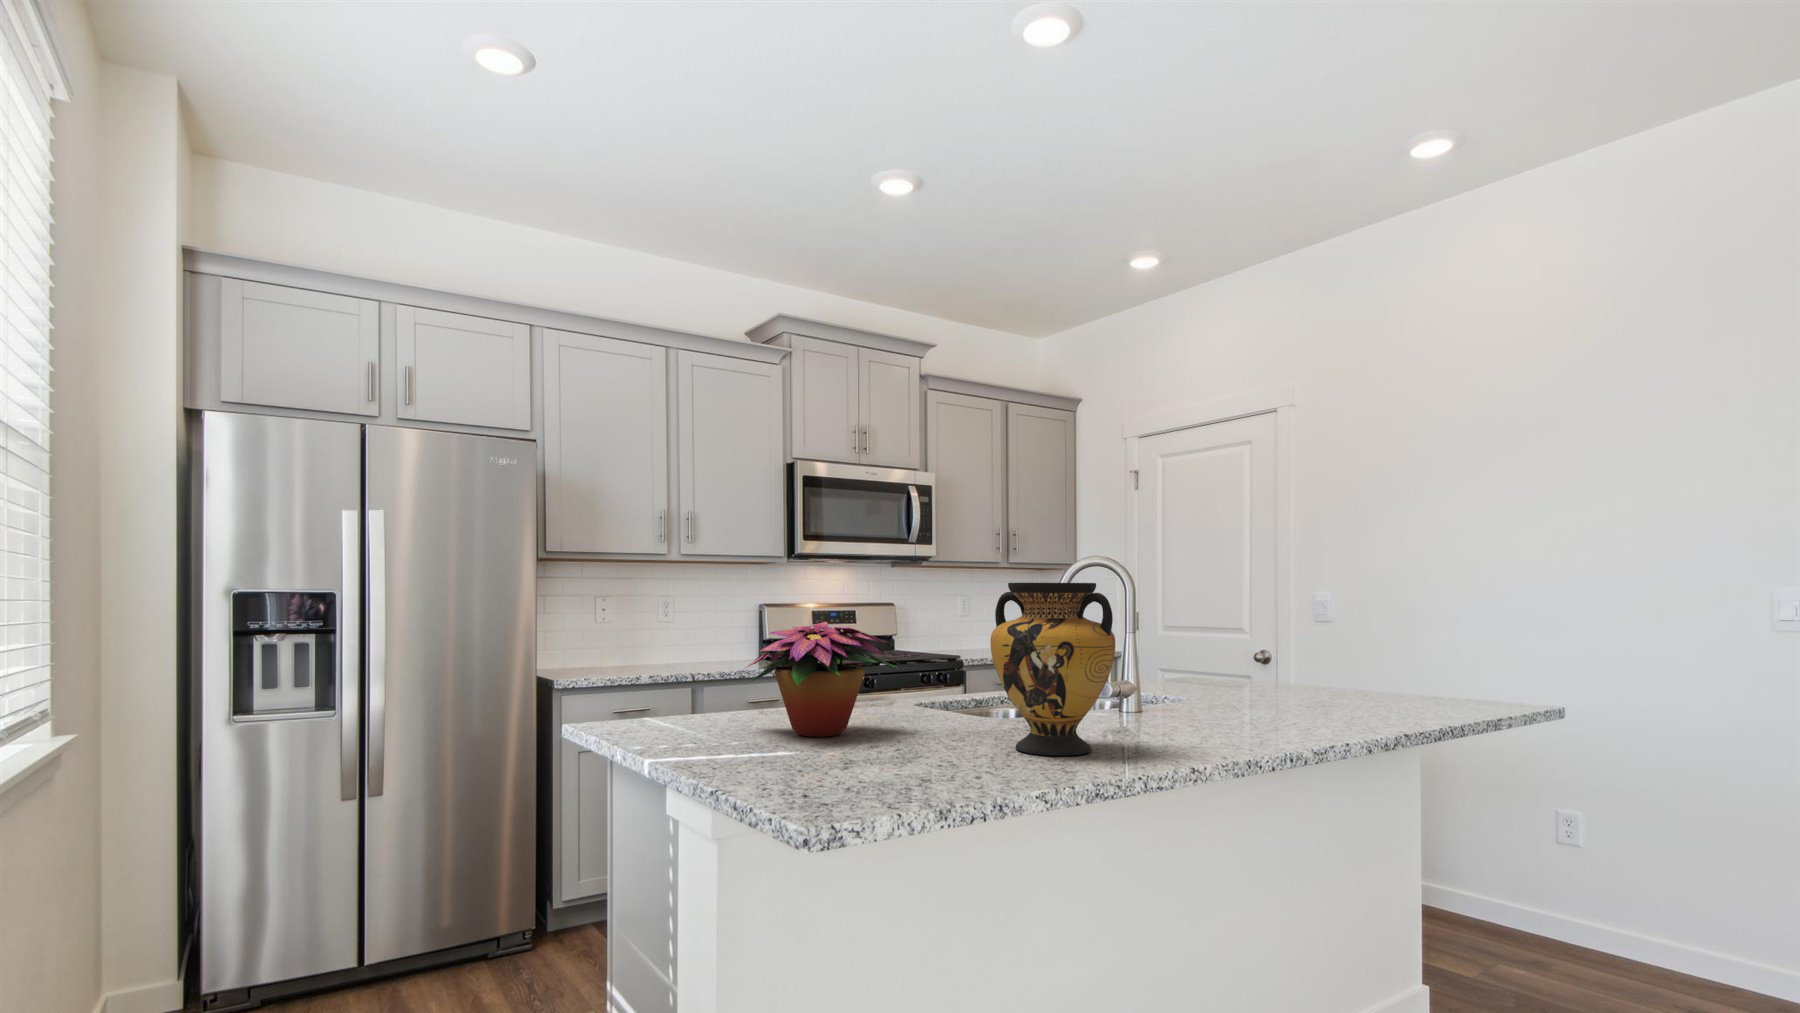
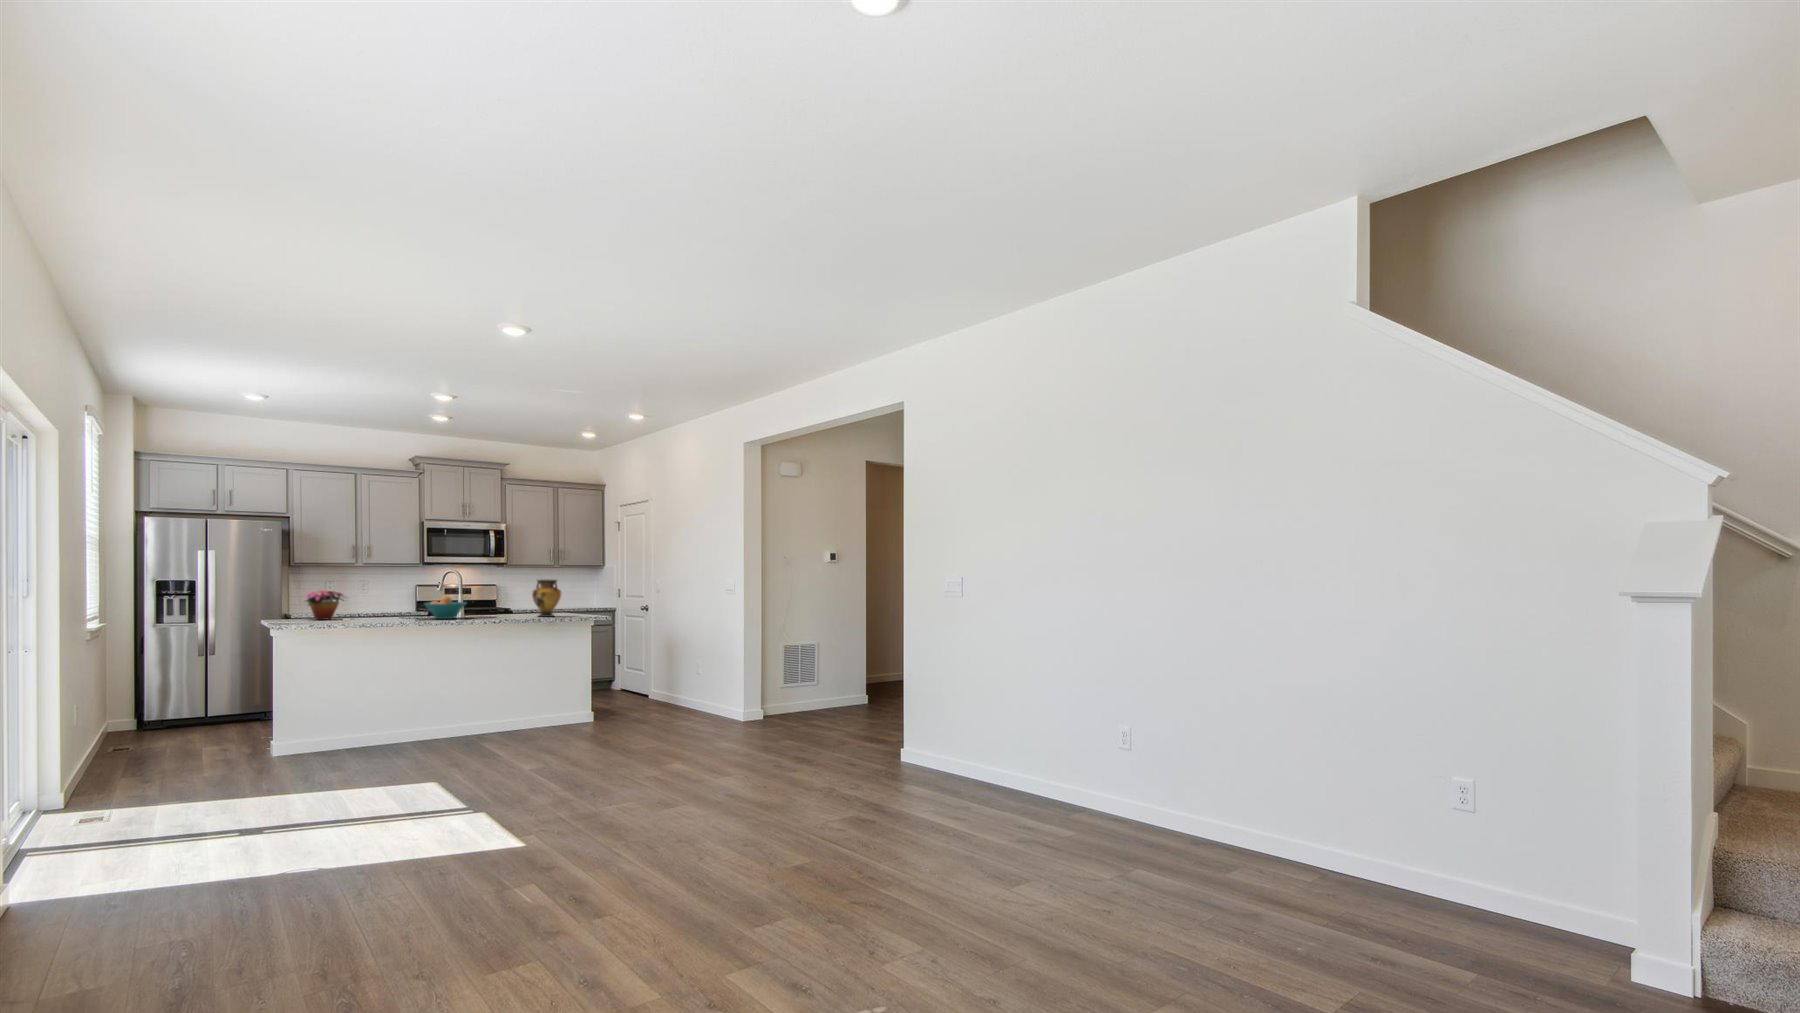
vase: present [990,583,1115,756] -> present [532,580,561,617]
fruit bowl: none [1124,644,1269,729] -> present [425,596,466,619]

